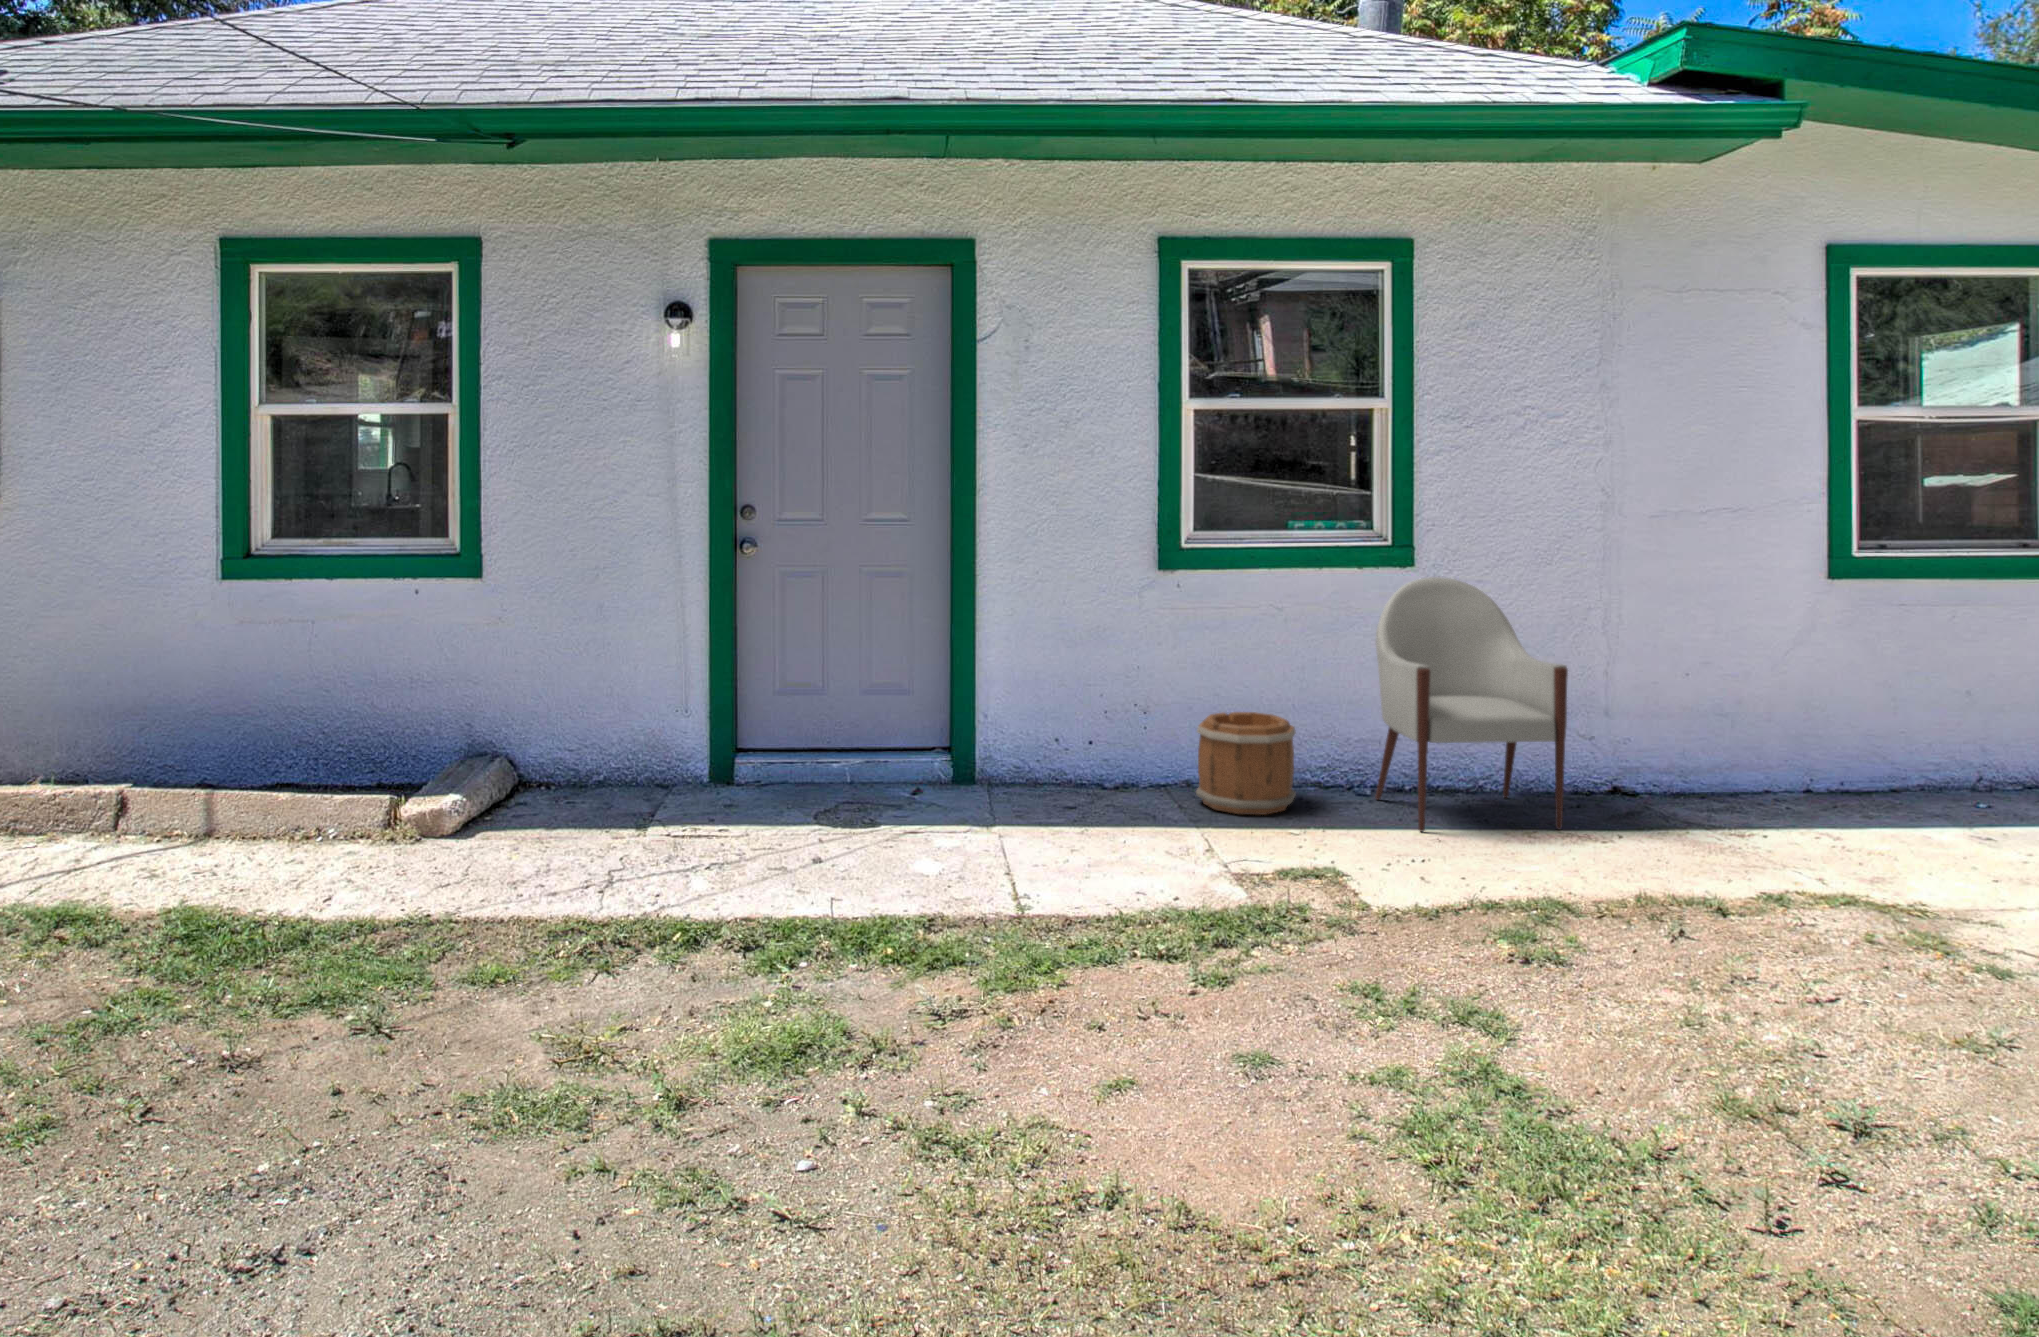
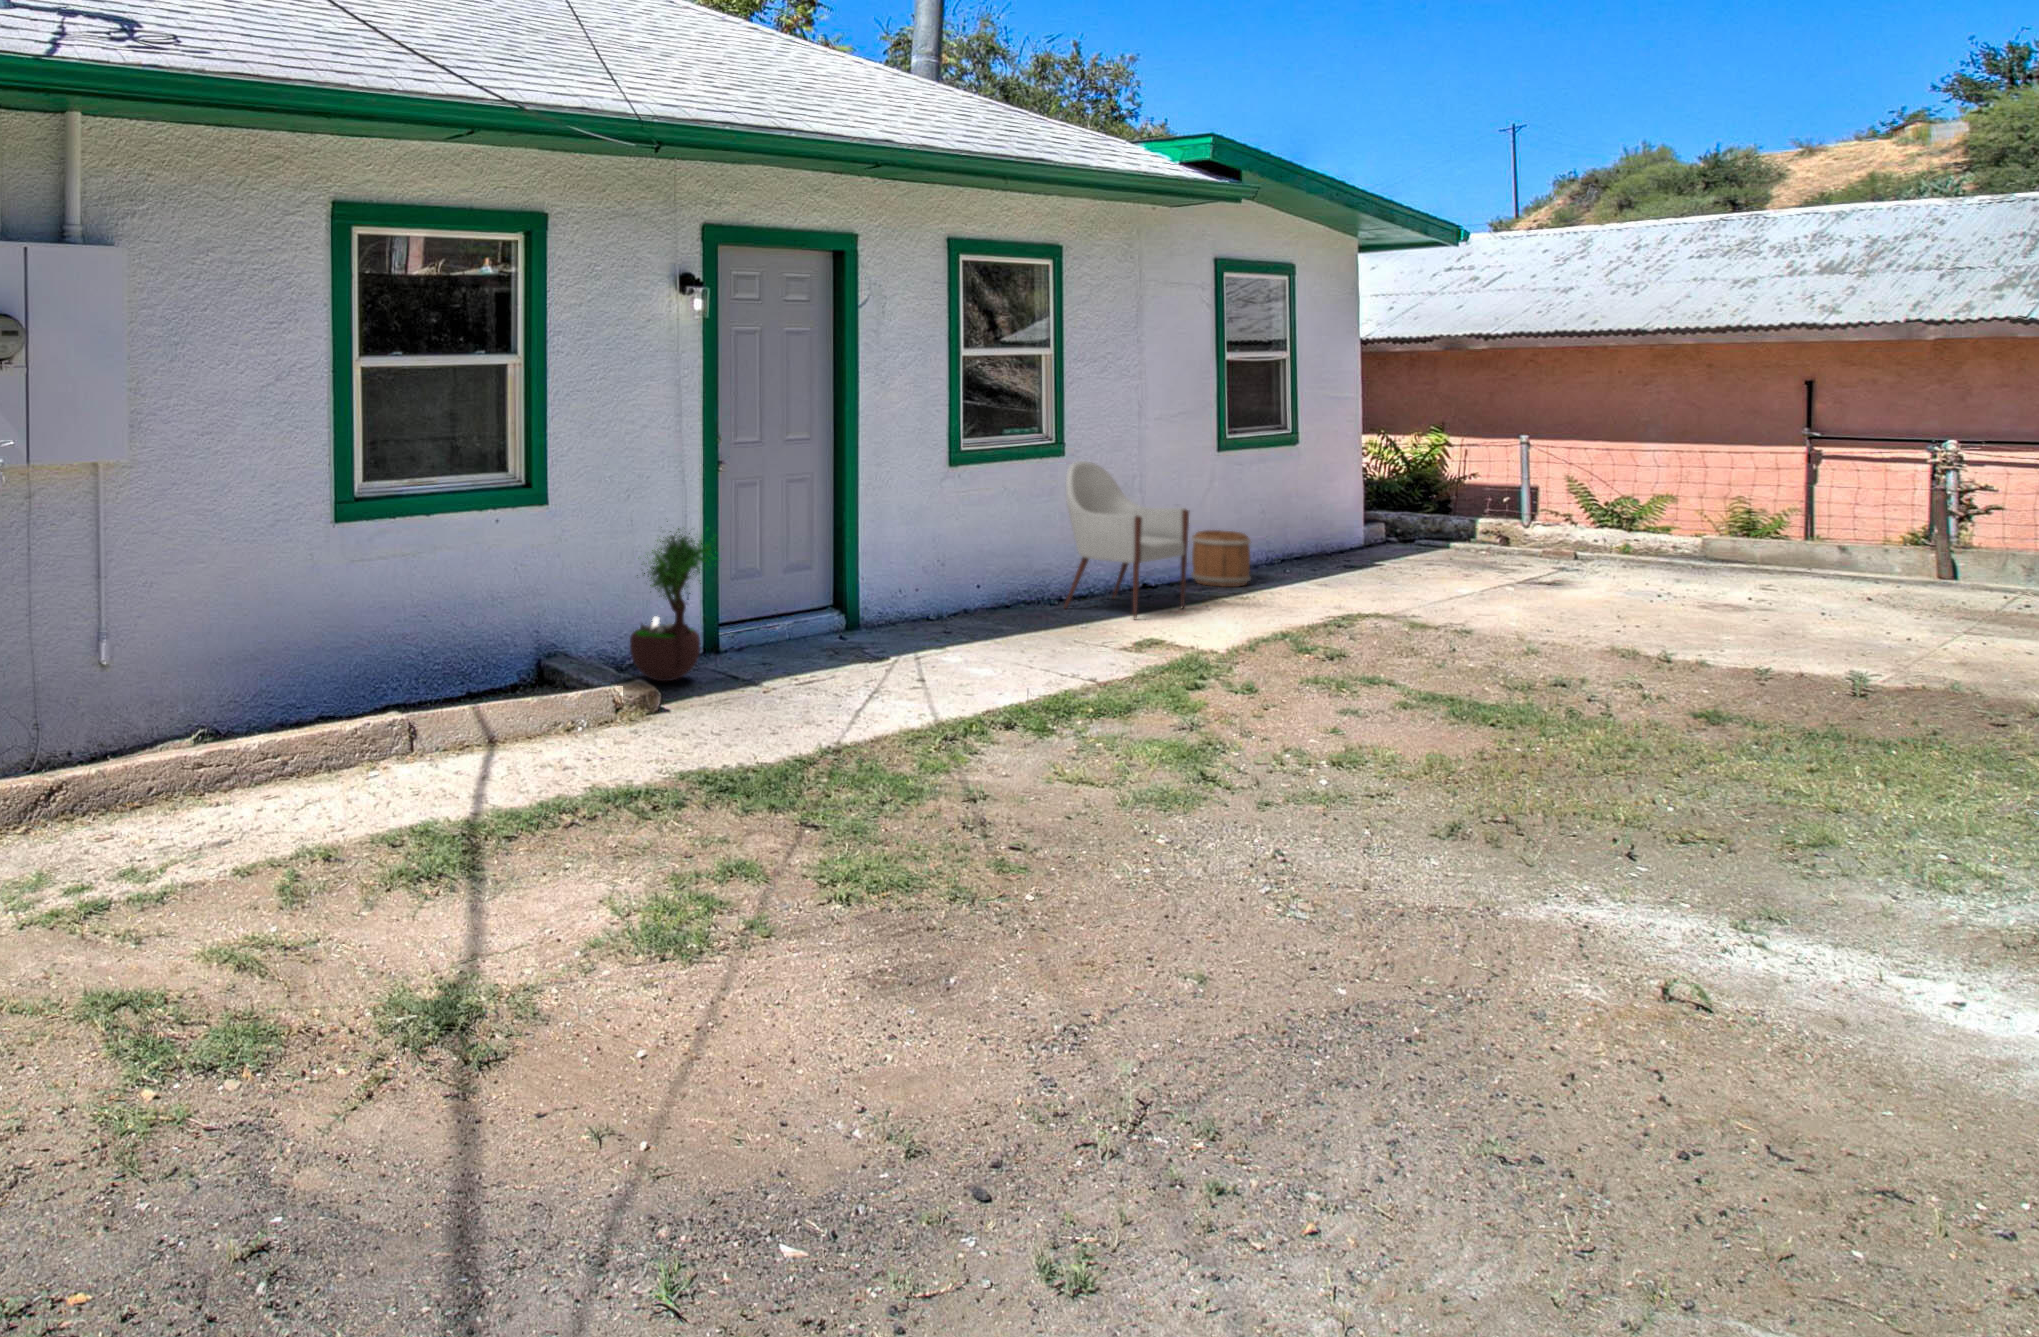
potted tree: none [520,603,640,805] -> present [630,521,714,681]
bucket: present [1196,712,1296,815] -> present [1191,530,1251,587]

